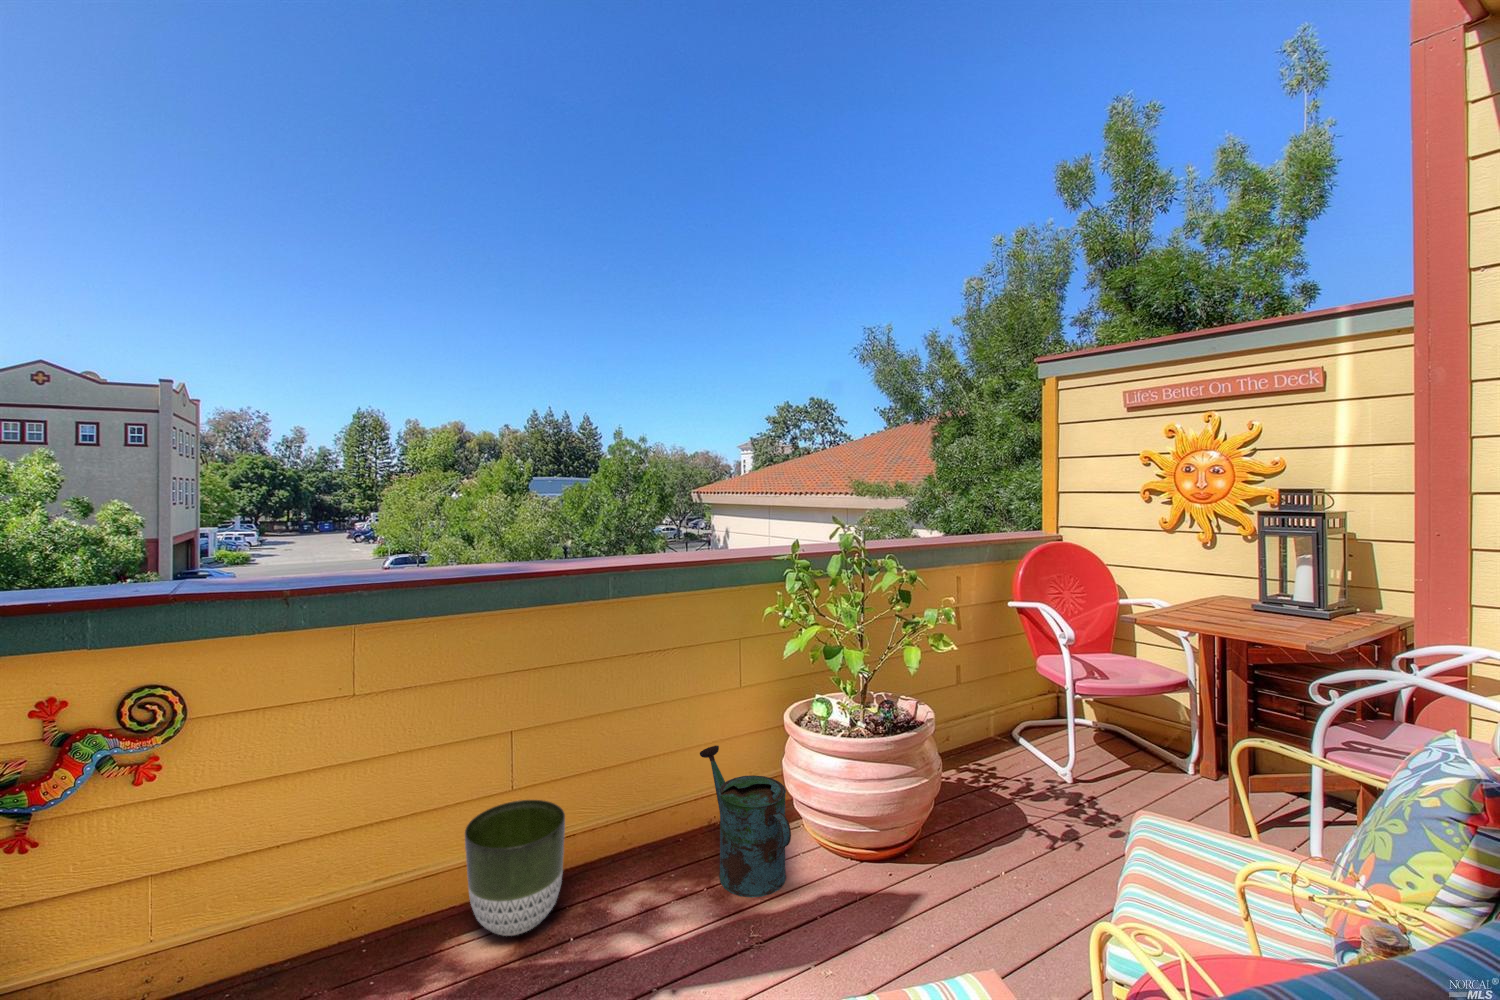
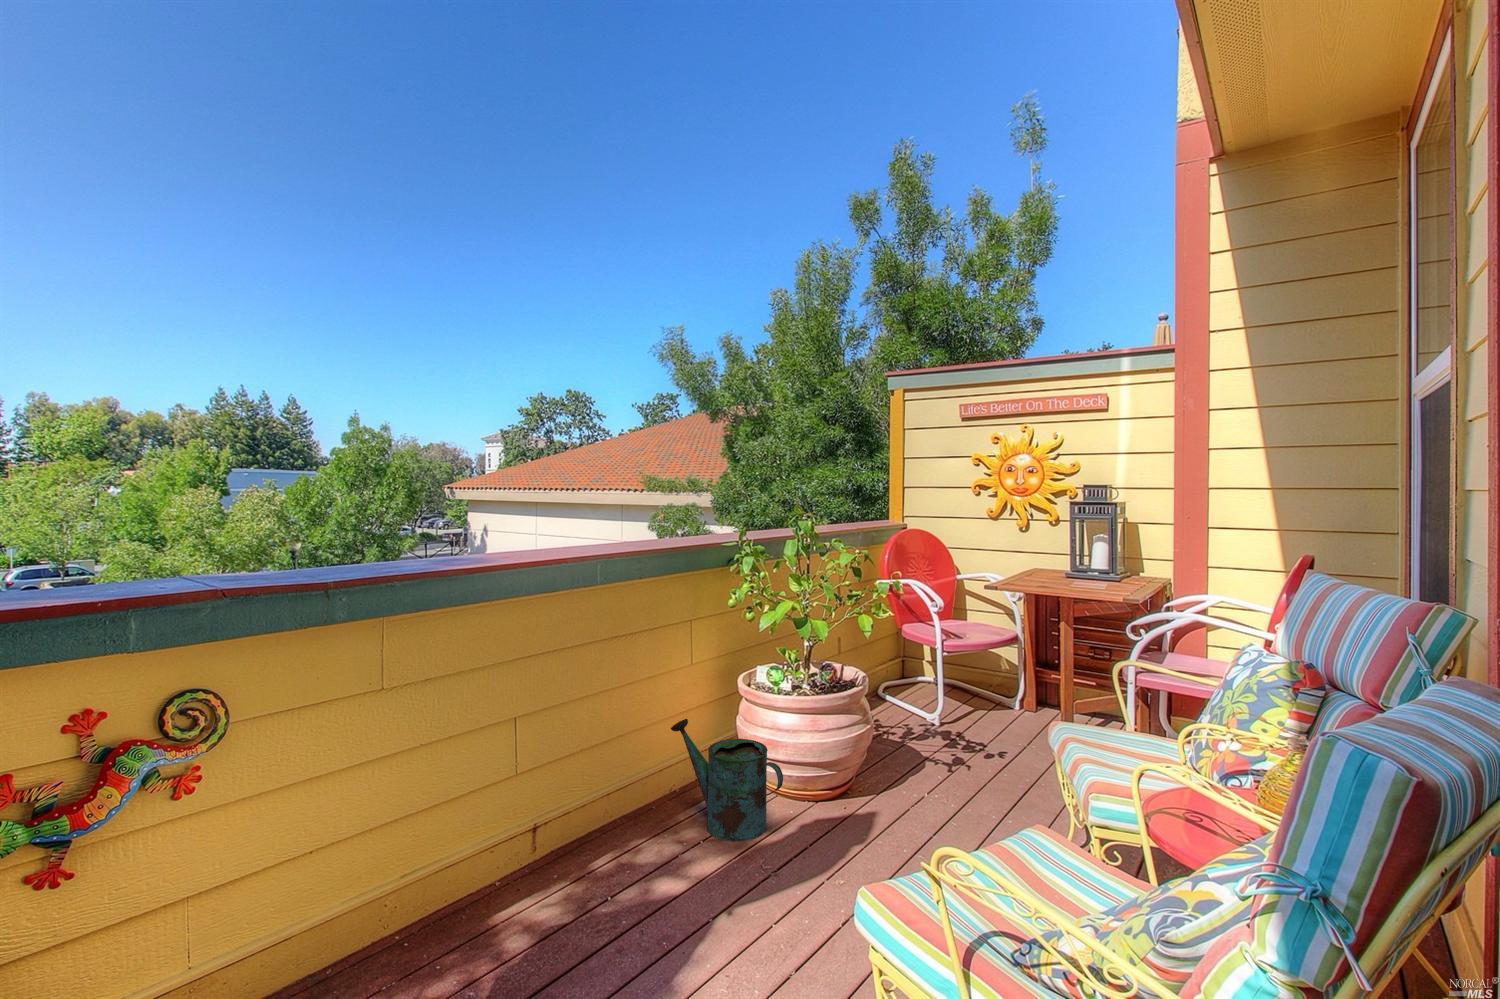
planter: present [465,800,565,936] -> none [499,781,594,908]

